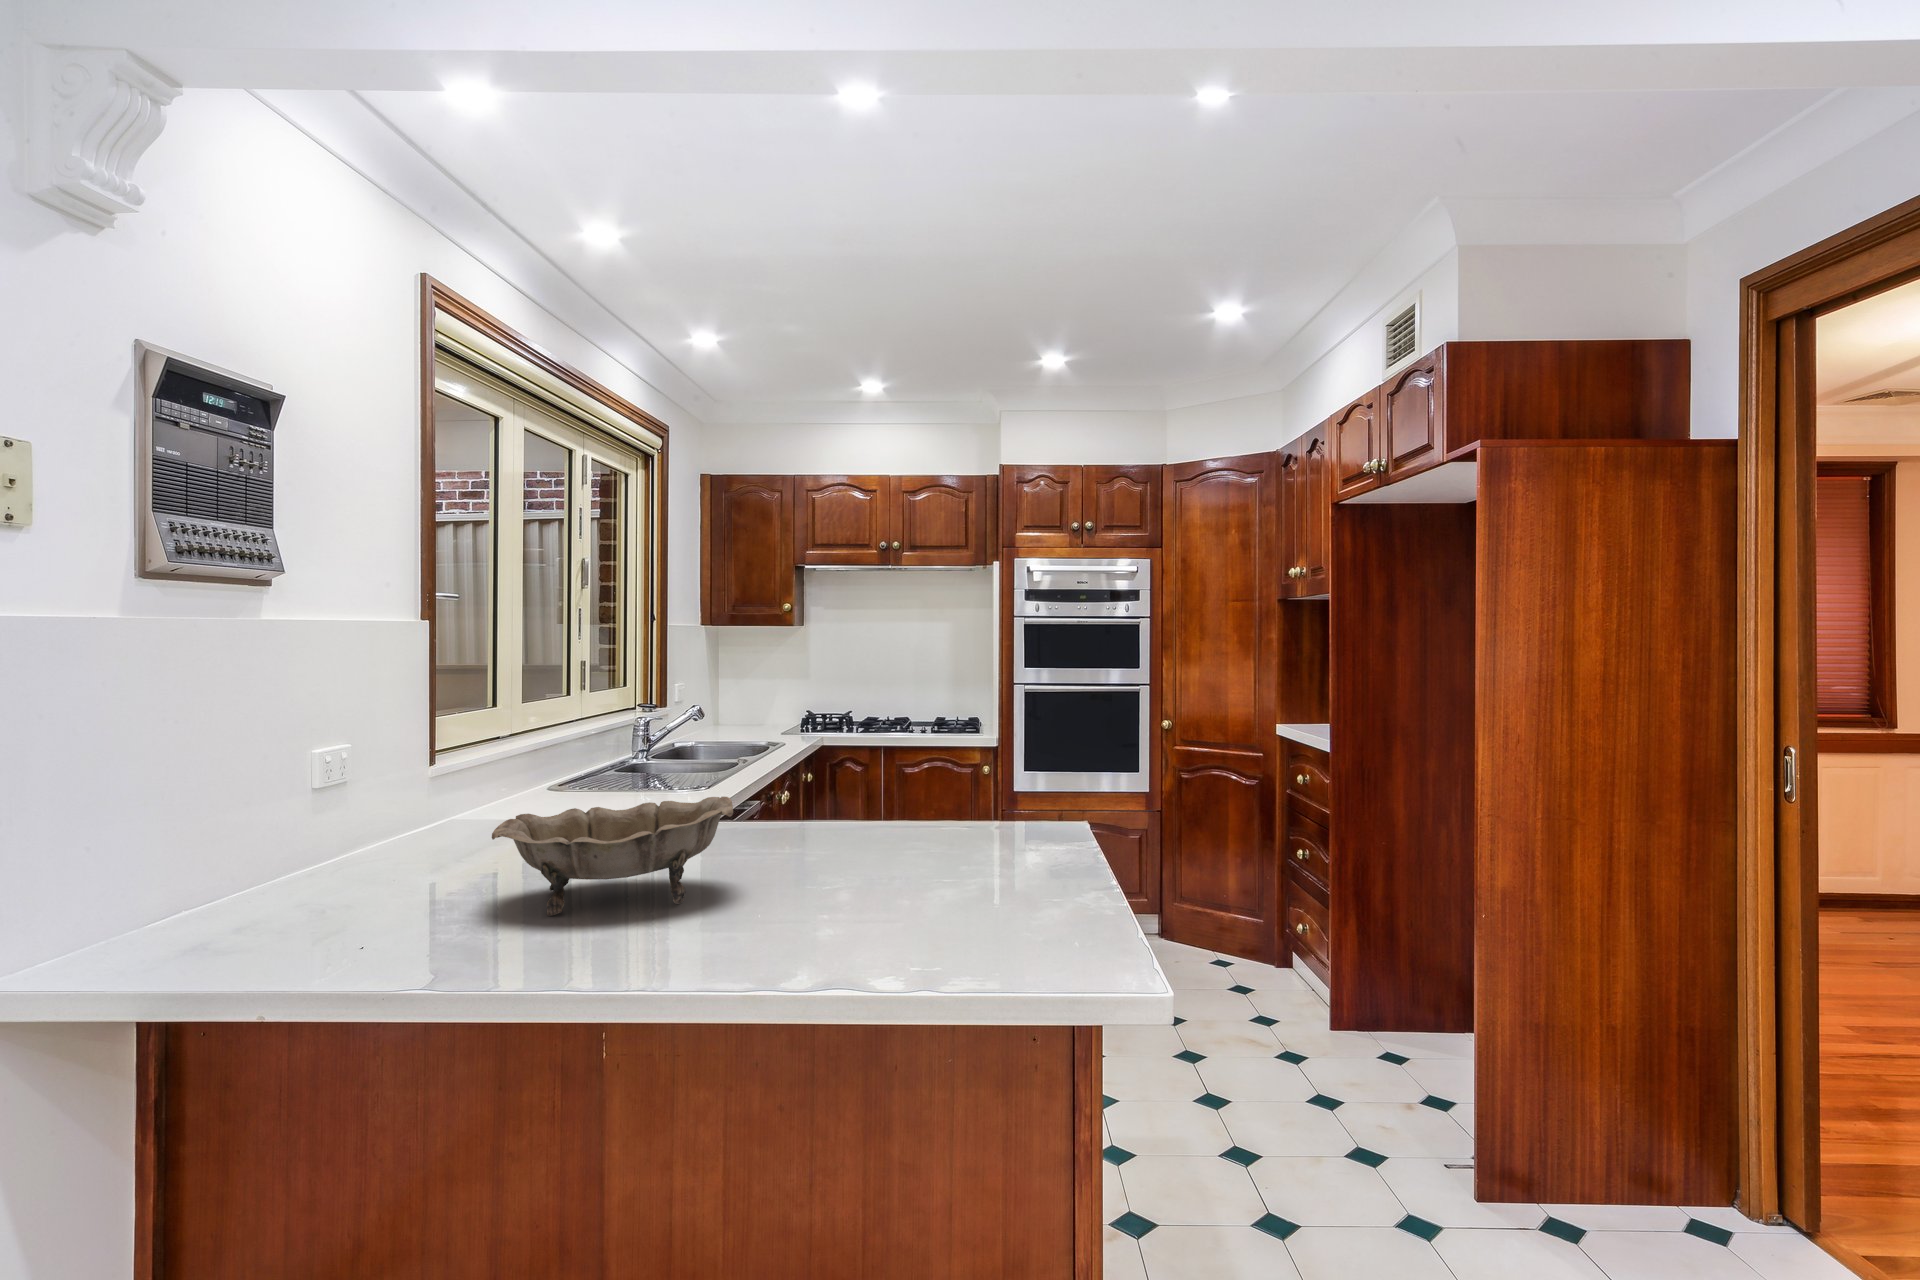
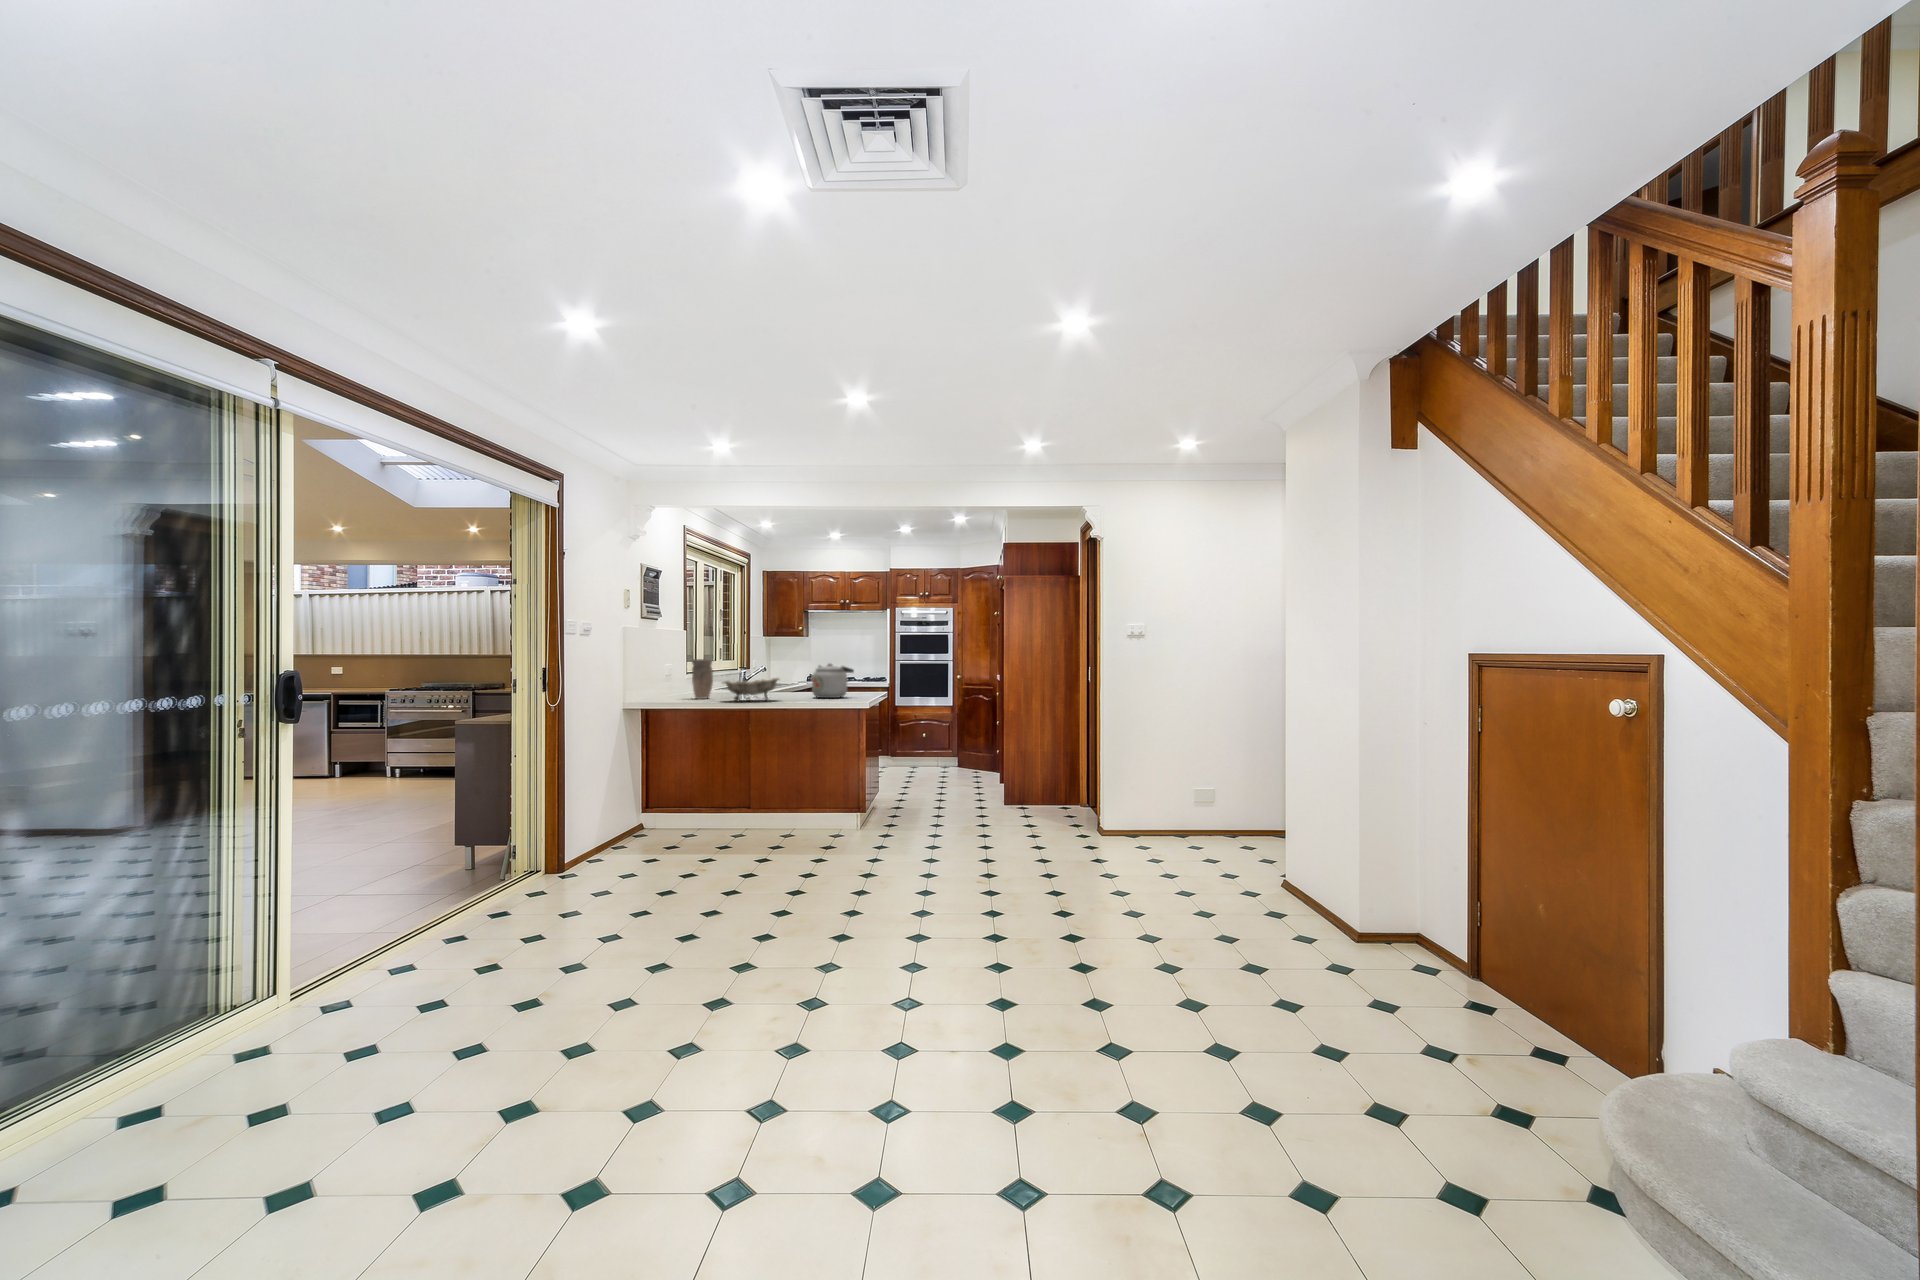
vase: none [405,717,492,868] -> present [691,659,713,699]
kettle: none [841,730,994,860] -> present [811,663,854,698]

